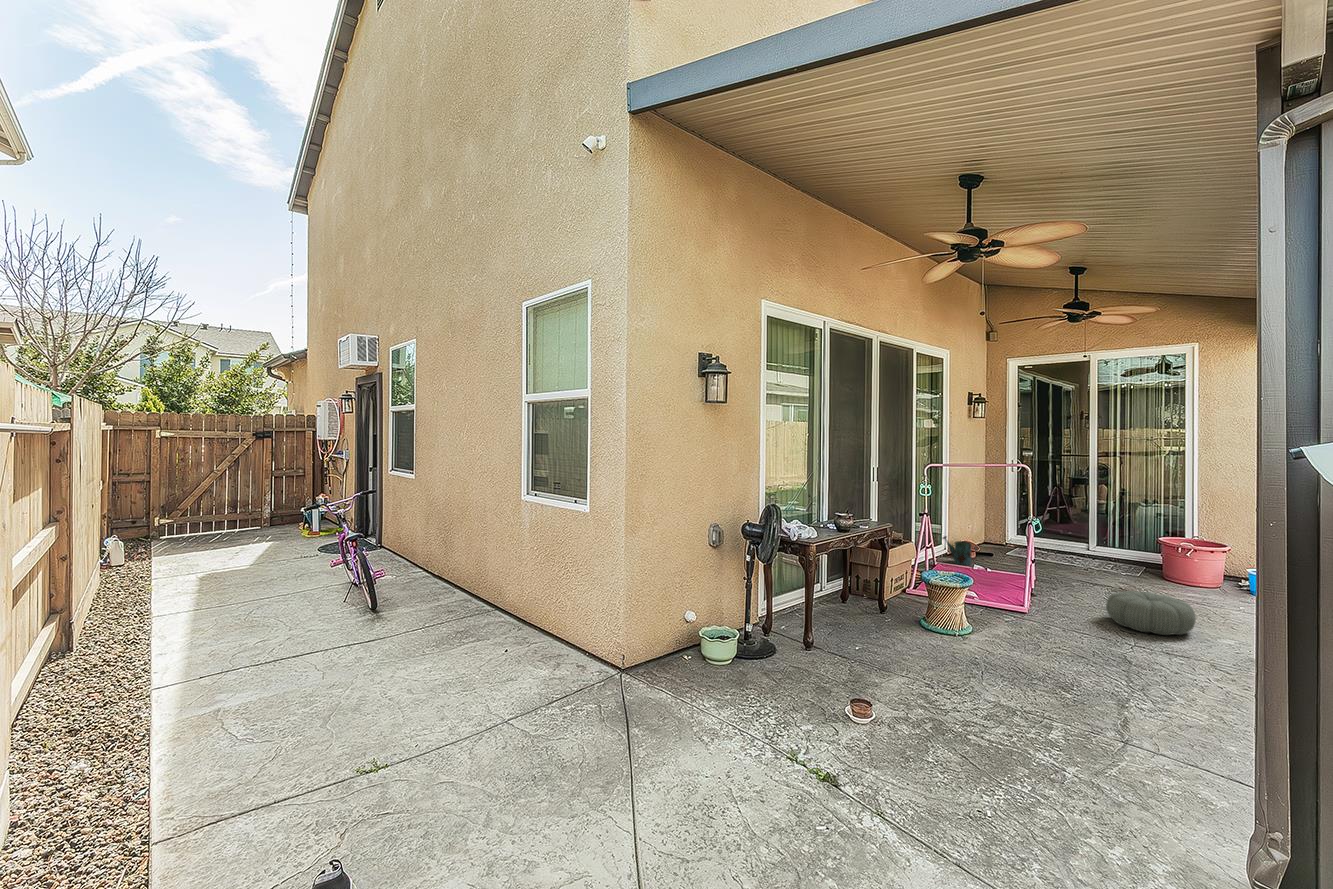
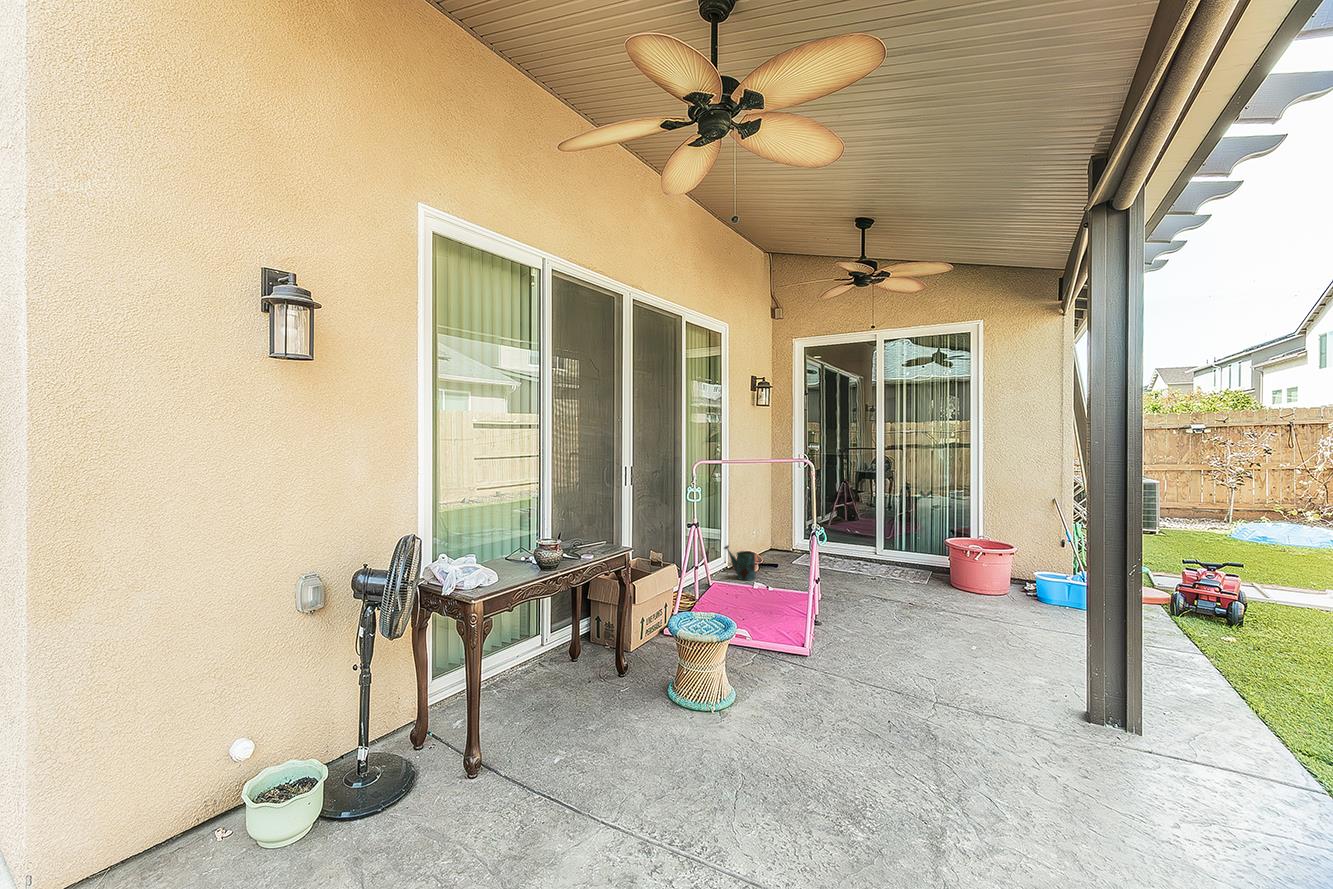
pouf: present [1106,591,1196,635] -> none [908,617,1016,683]

